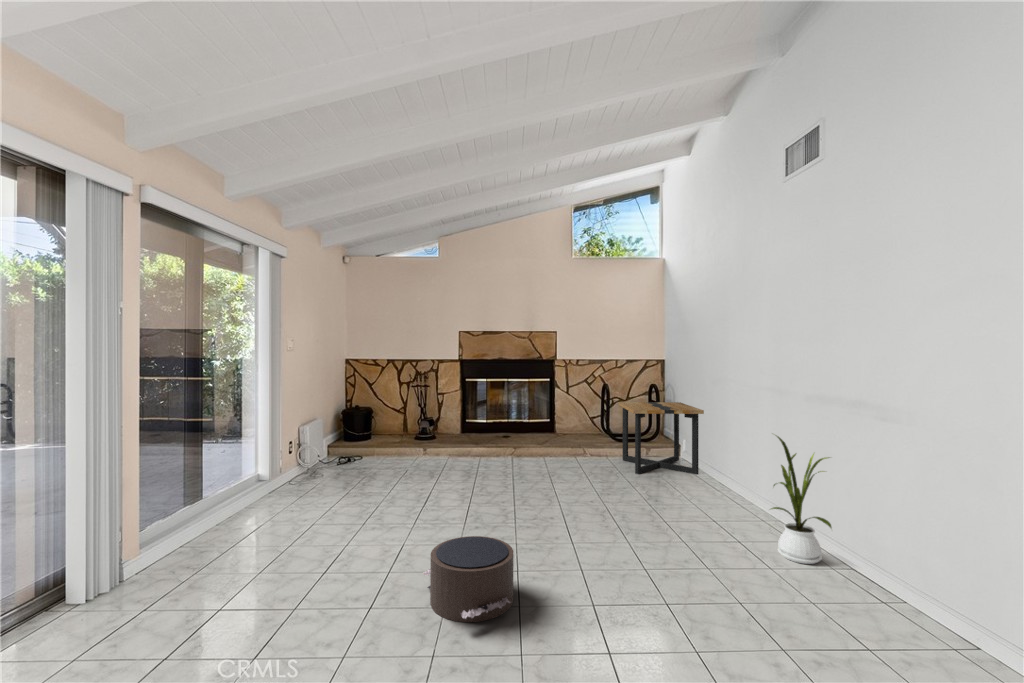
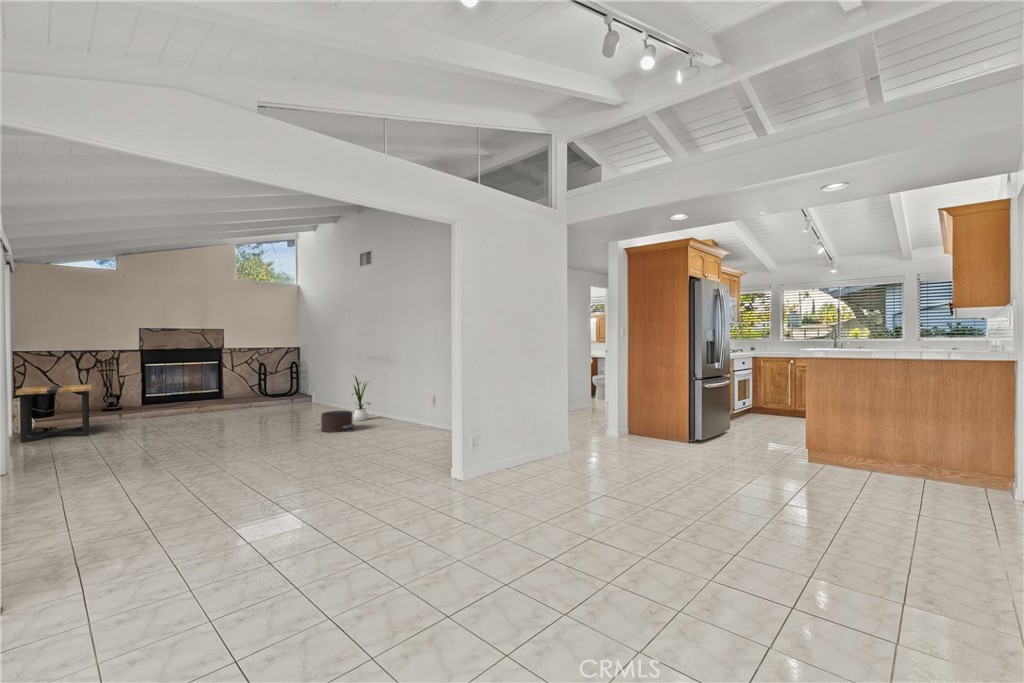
side table: present [619,402,704,474] -> present [16,384,92,443]
pouf: present [422,536,514,622] -> present [315,411,355,432]

